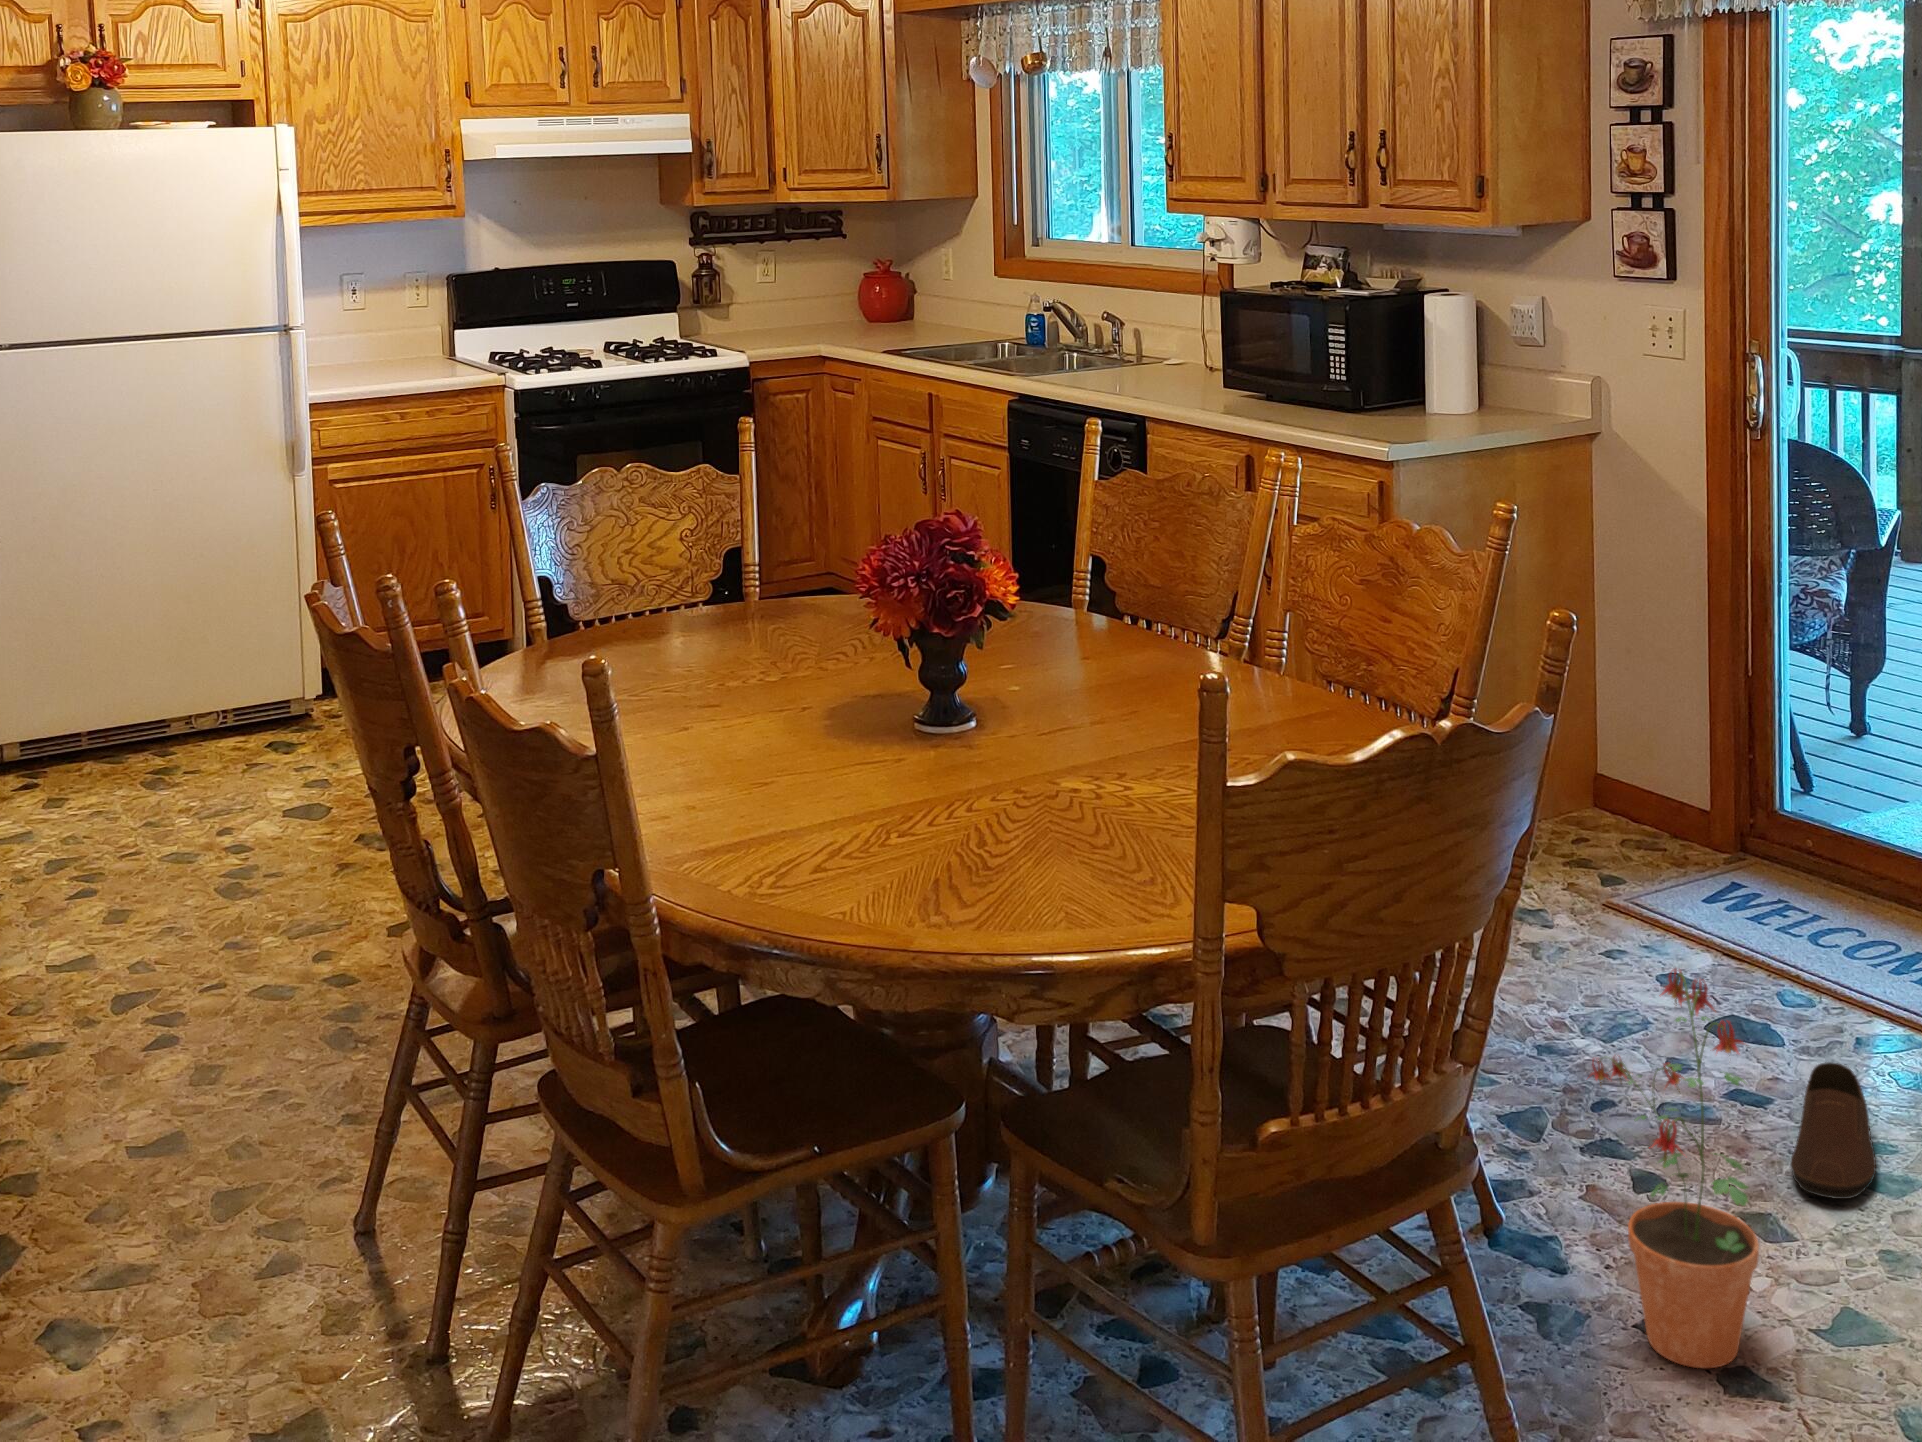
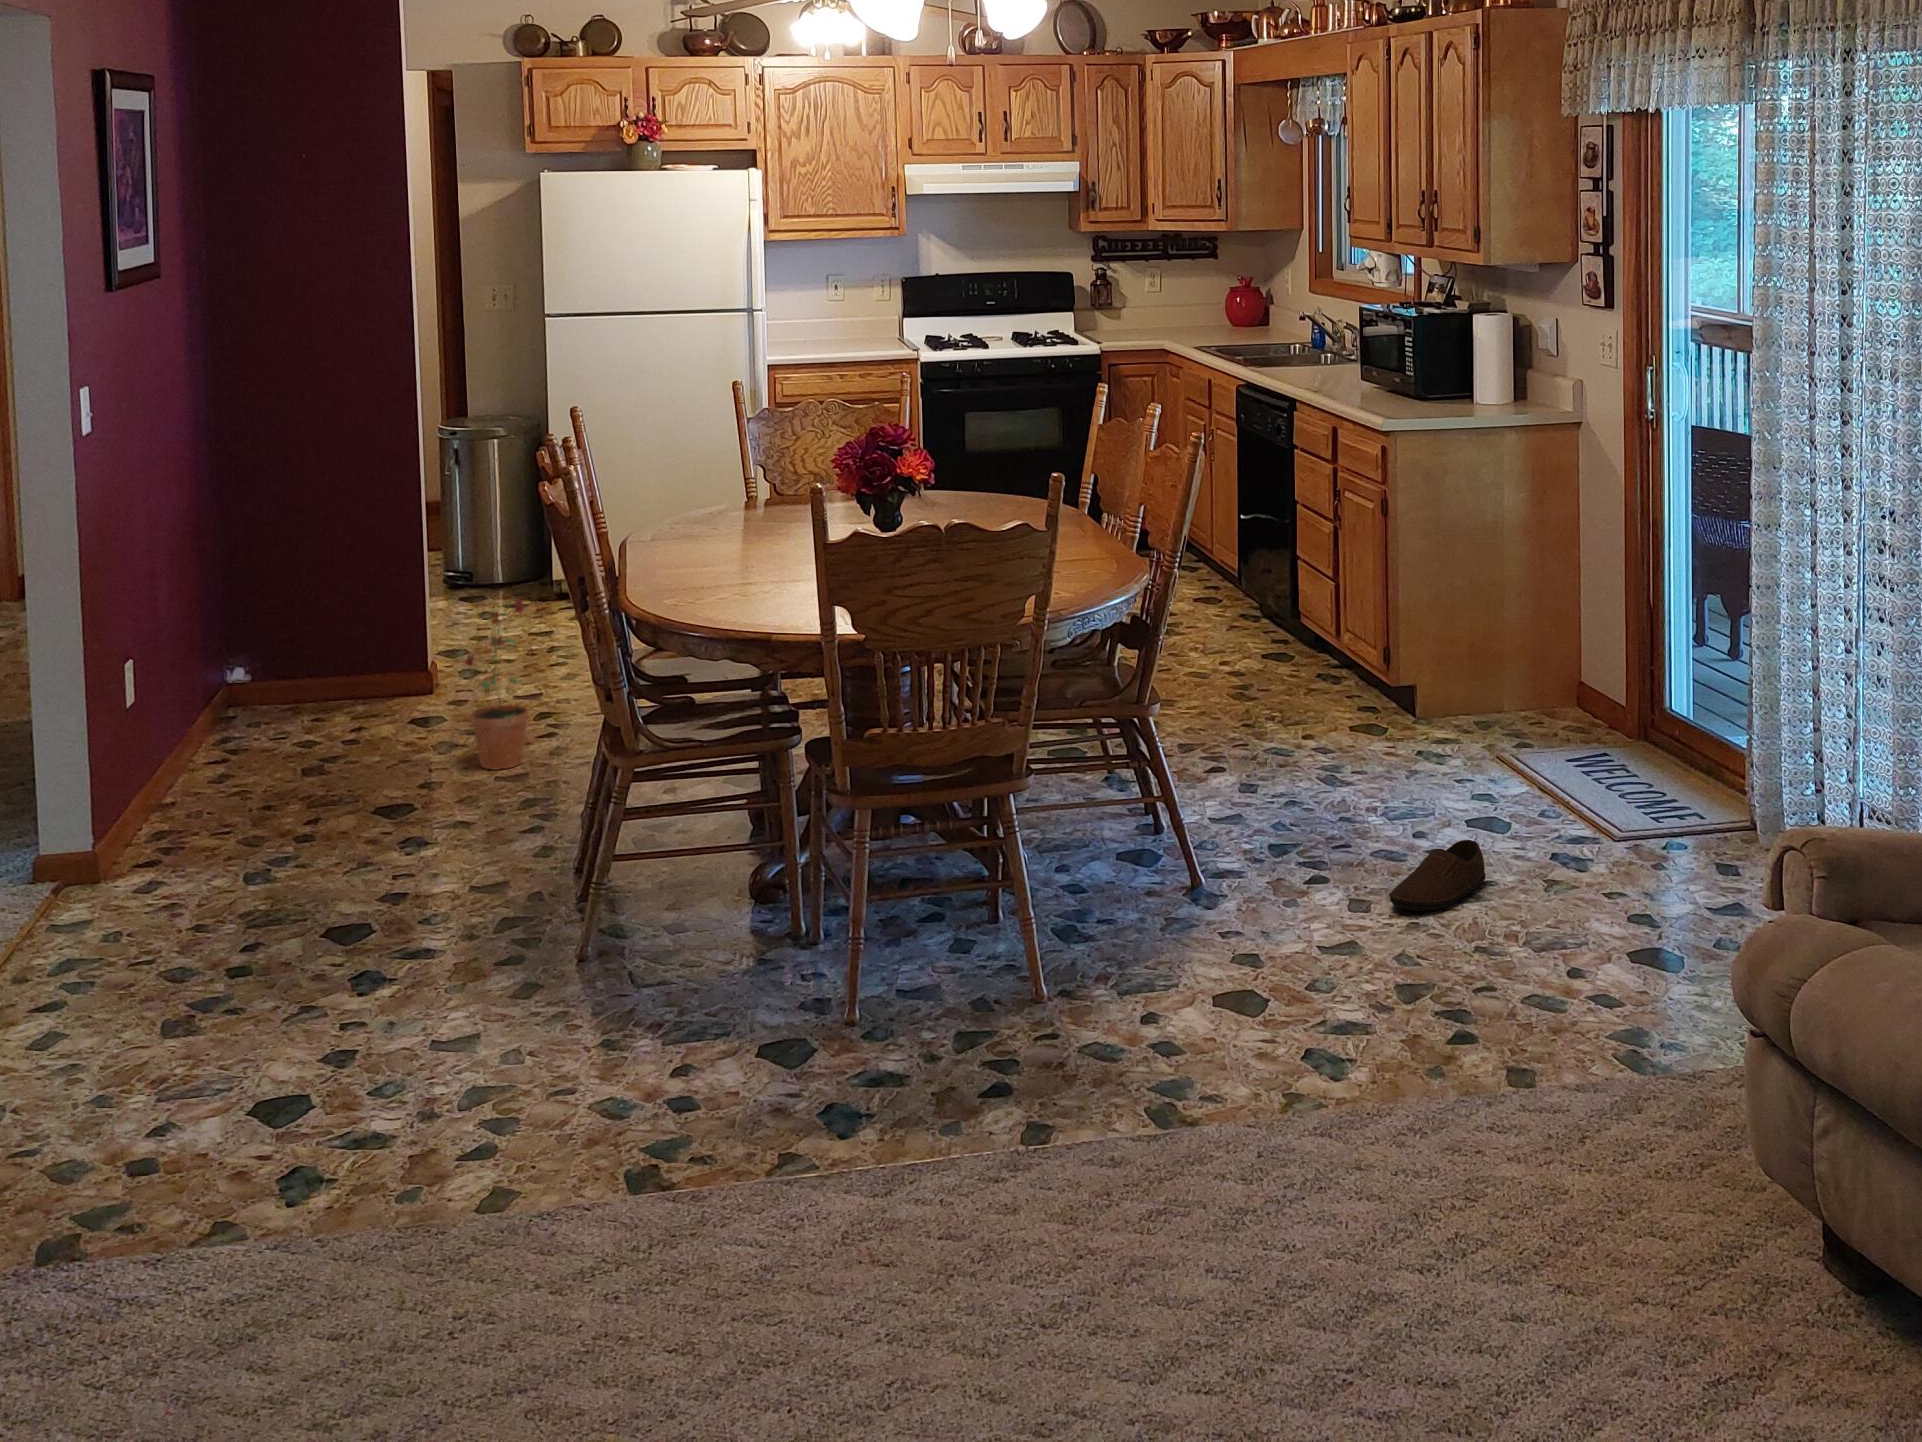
potted plant: present [1588,969,1759,1368] -> present [464,597,529,770]

